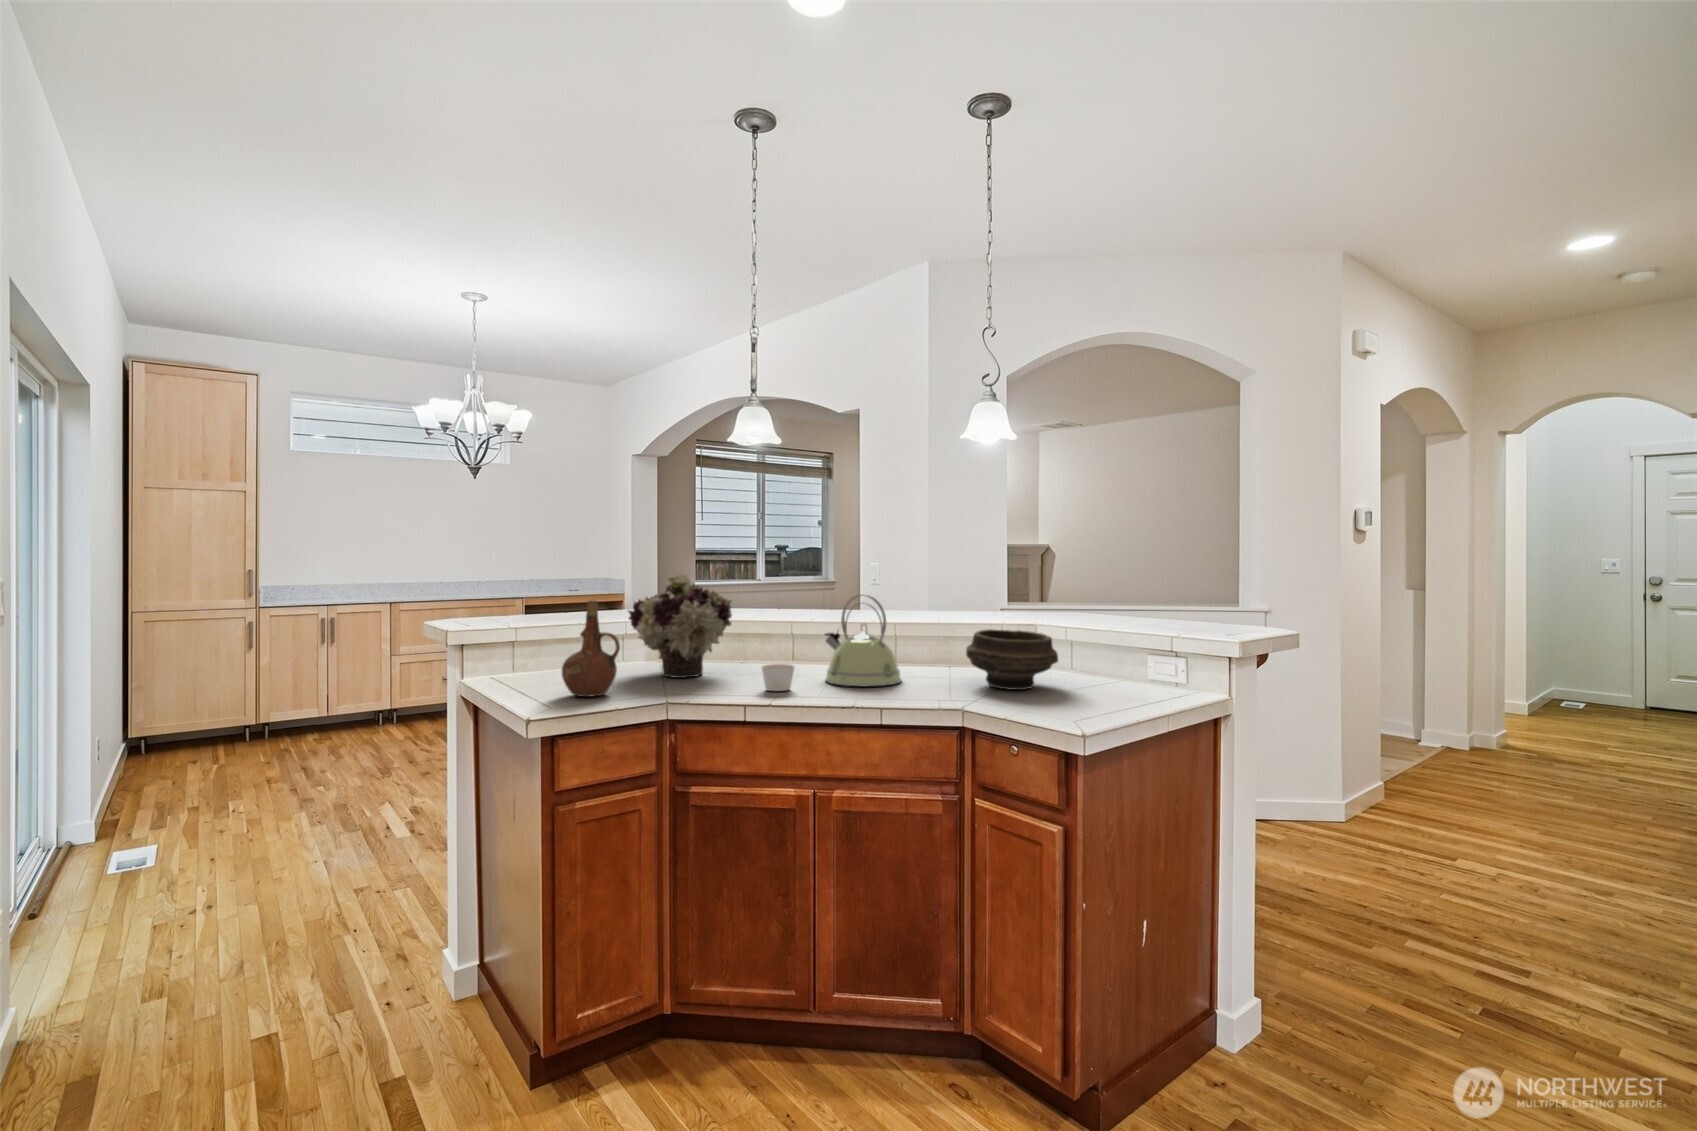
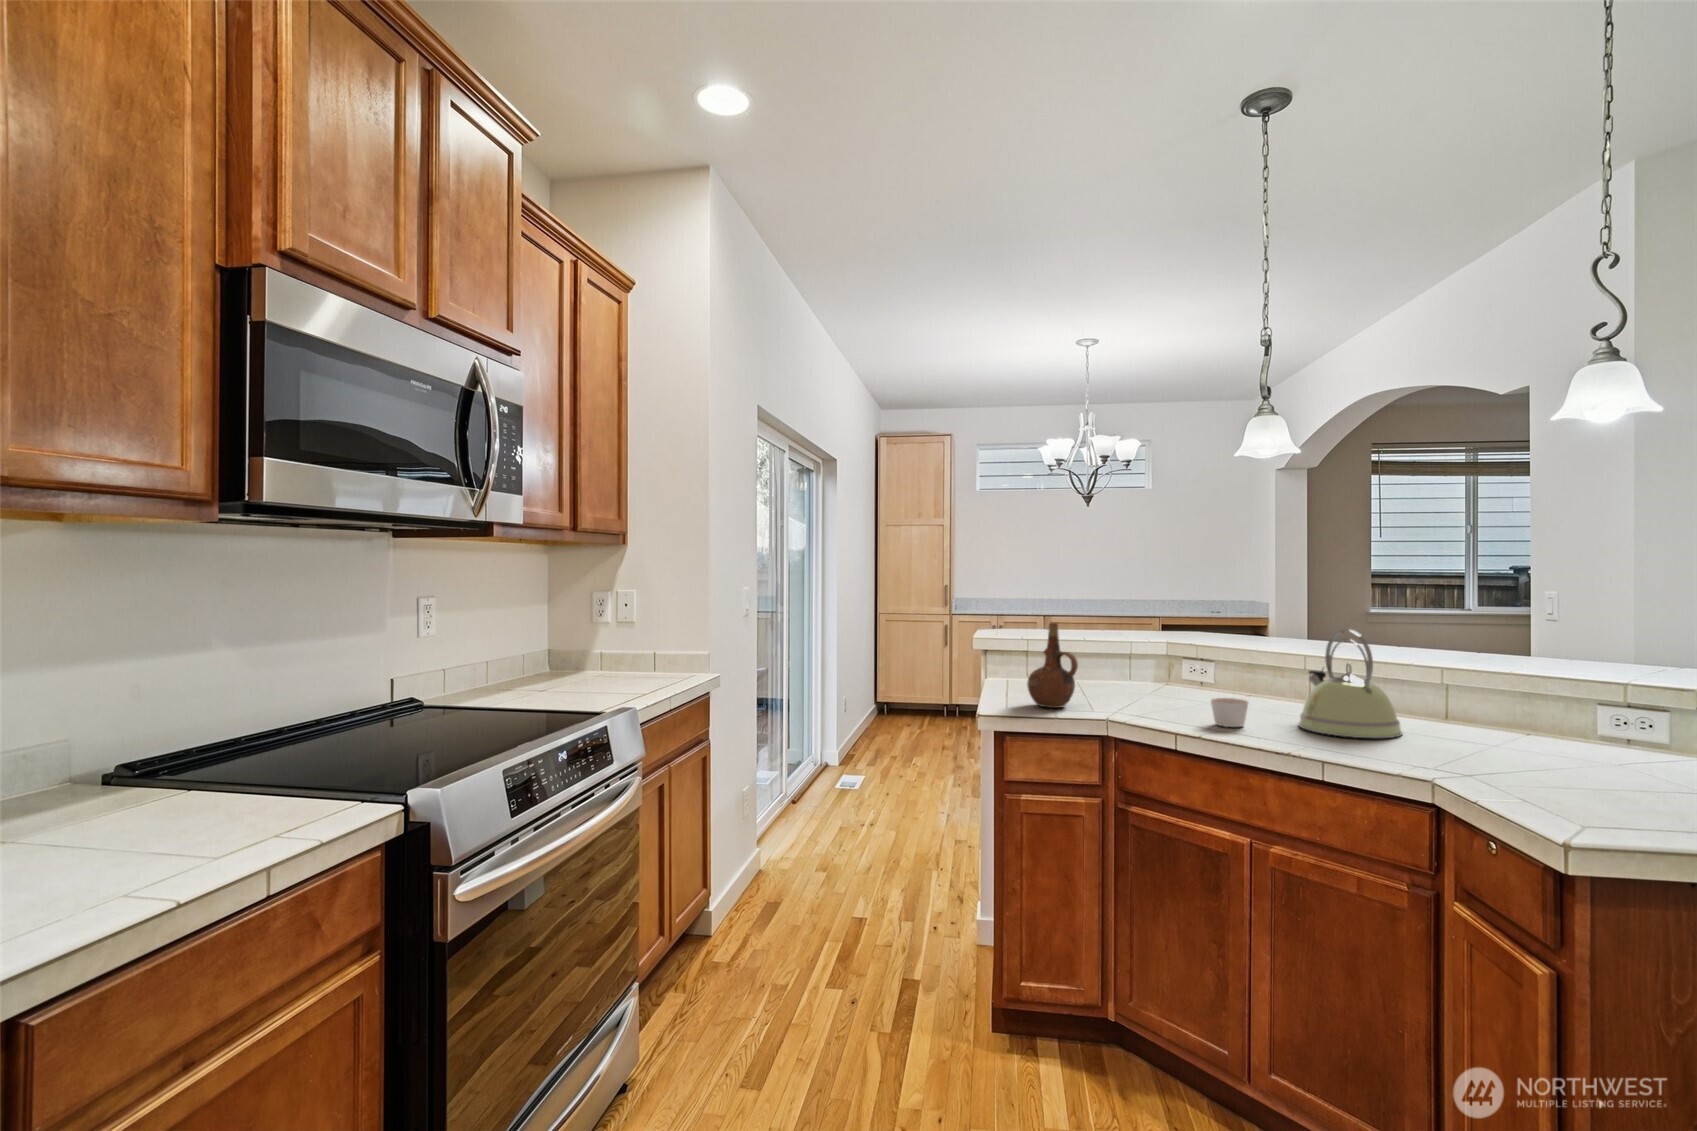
flower arrangement: present [628,573,732,678] -> none [1110,599,1211,702]
bowl: present [966,629,1058,690] -> none [1480,685,1646,772]

